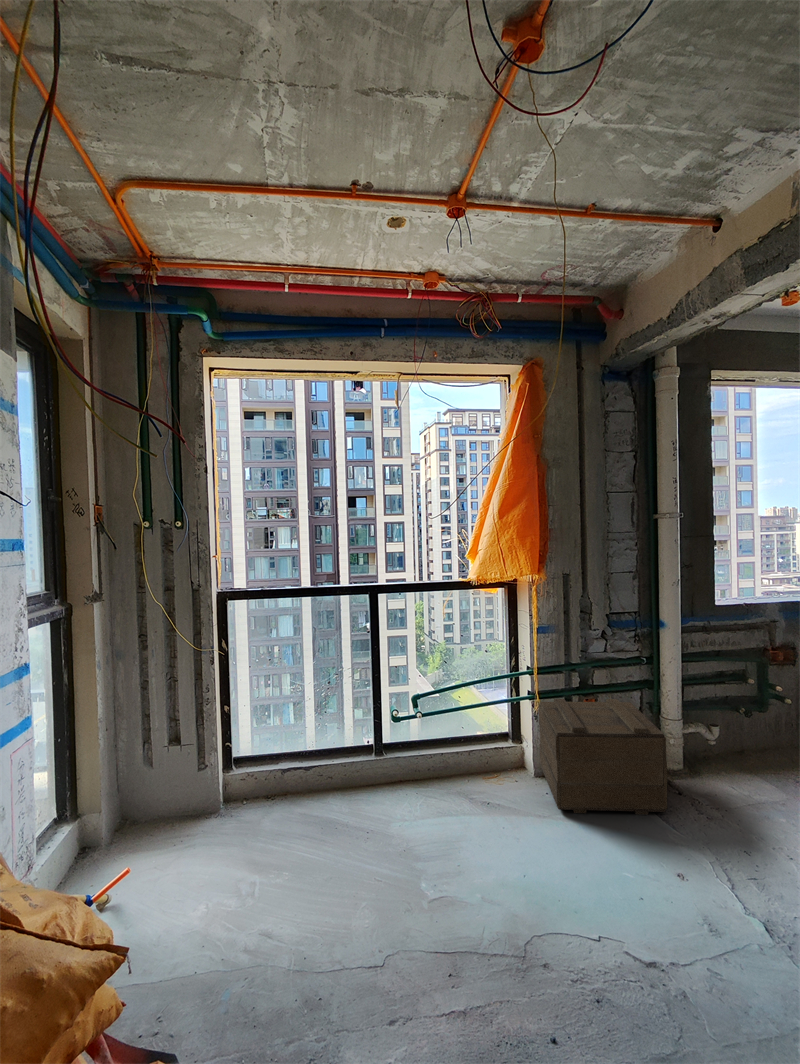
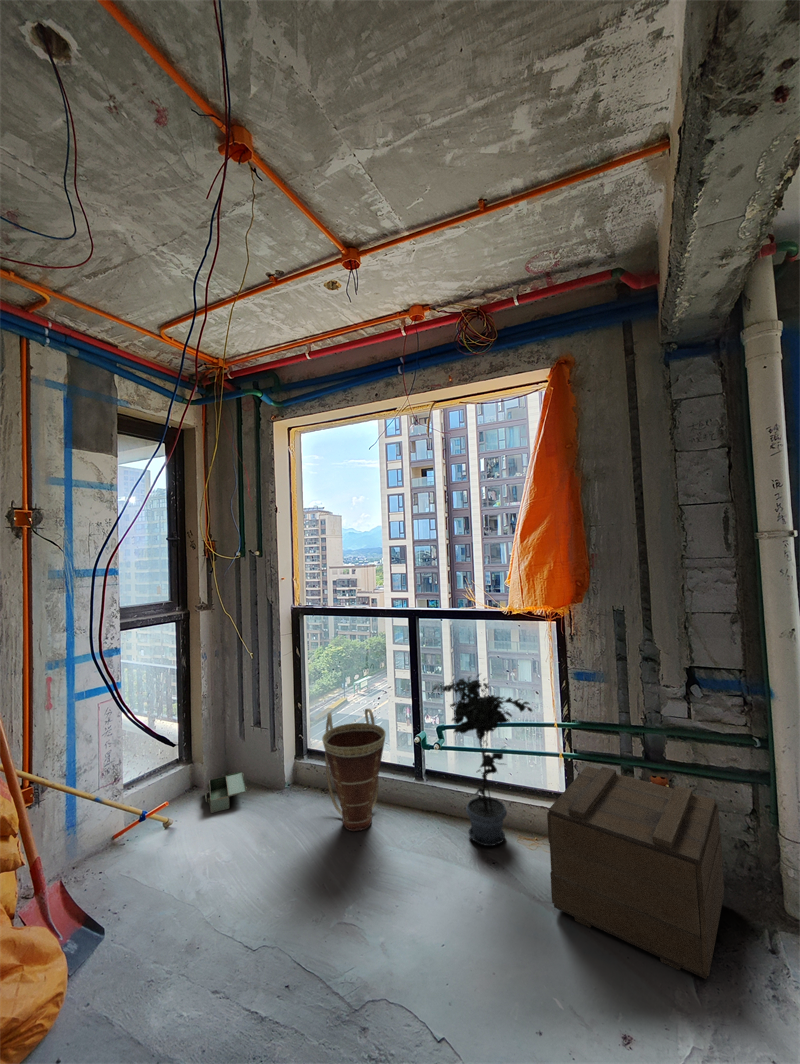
potted plant: none [411,636,514,791] -> present [432,674,532,846]
basket: none [280,694,374,820] -> present [322,709,386,831]
toolbox: none [113,807,188,863] -> present [205,772,247,813]

